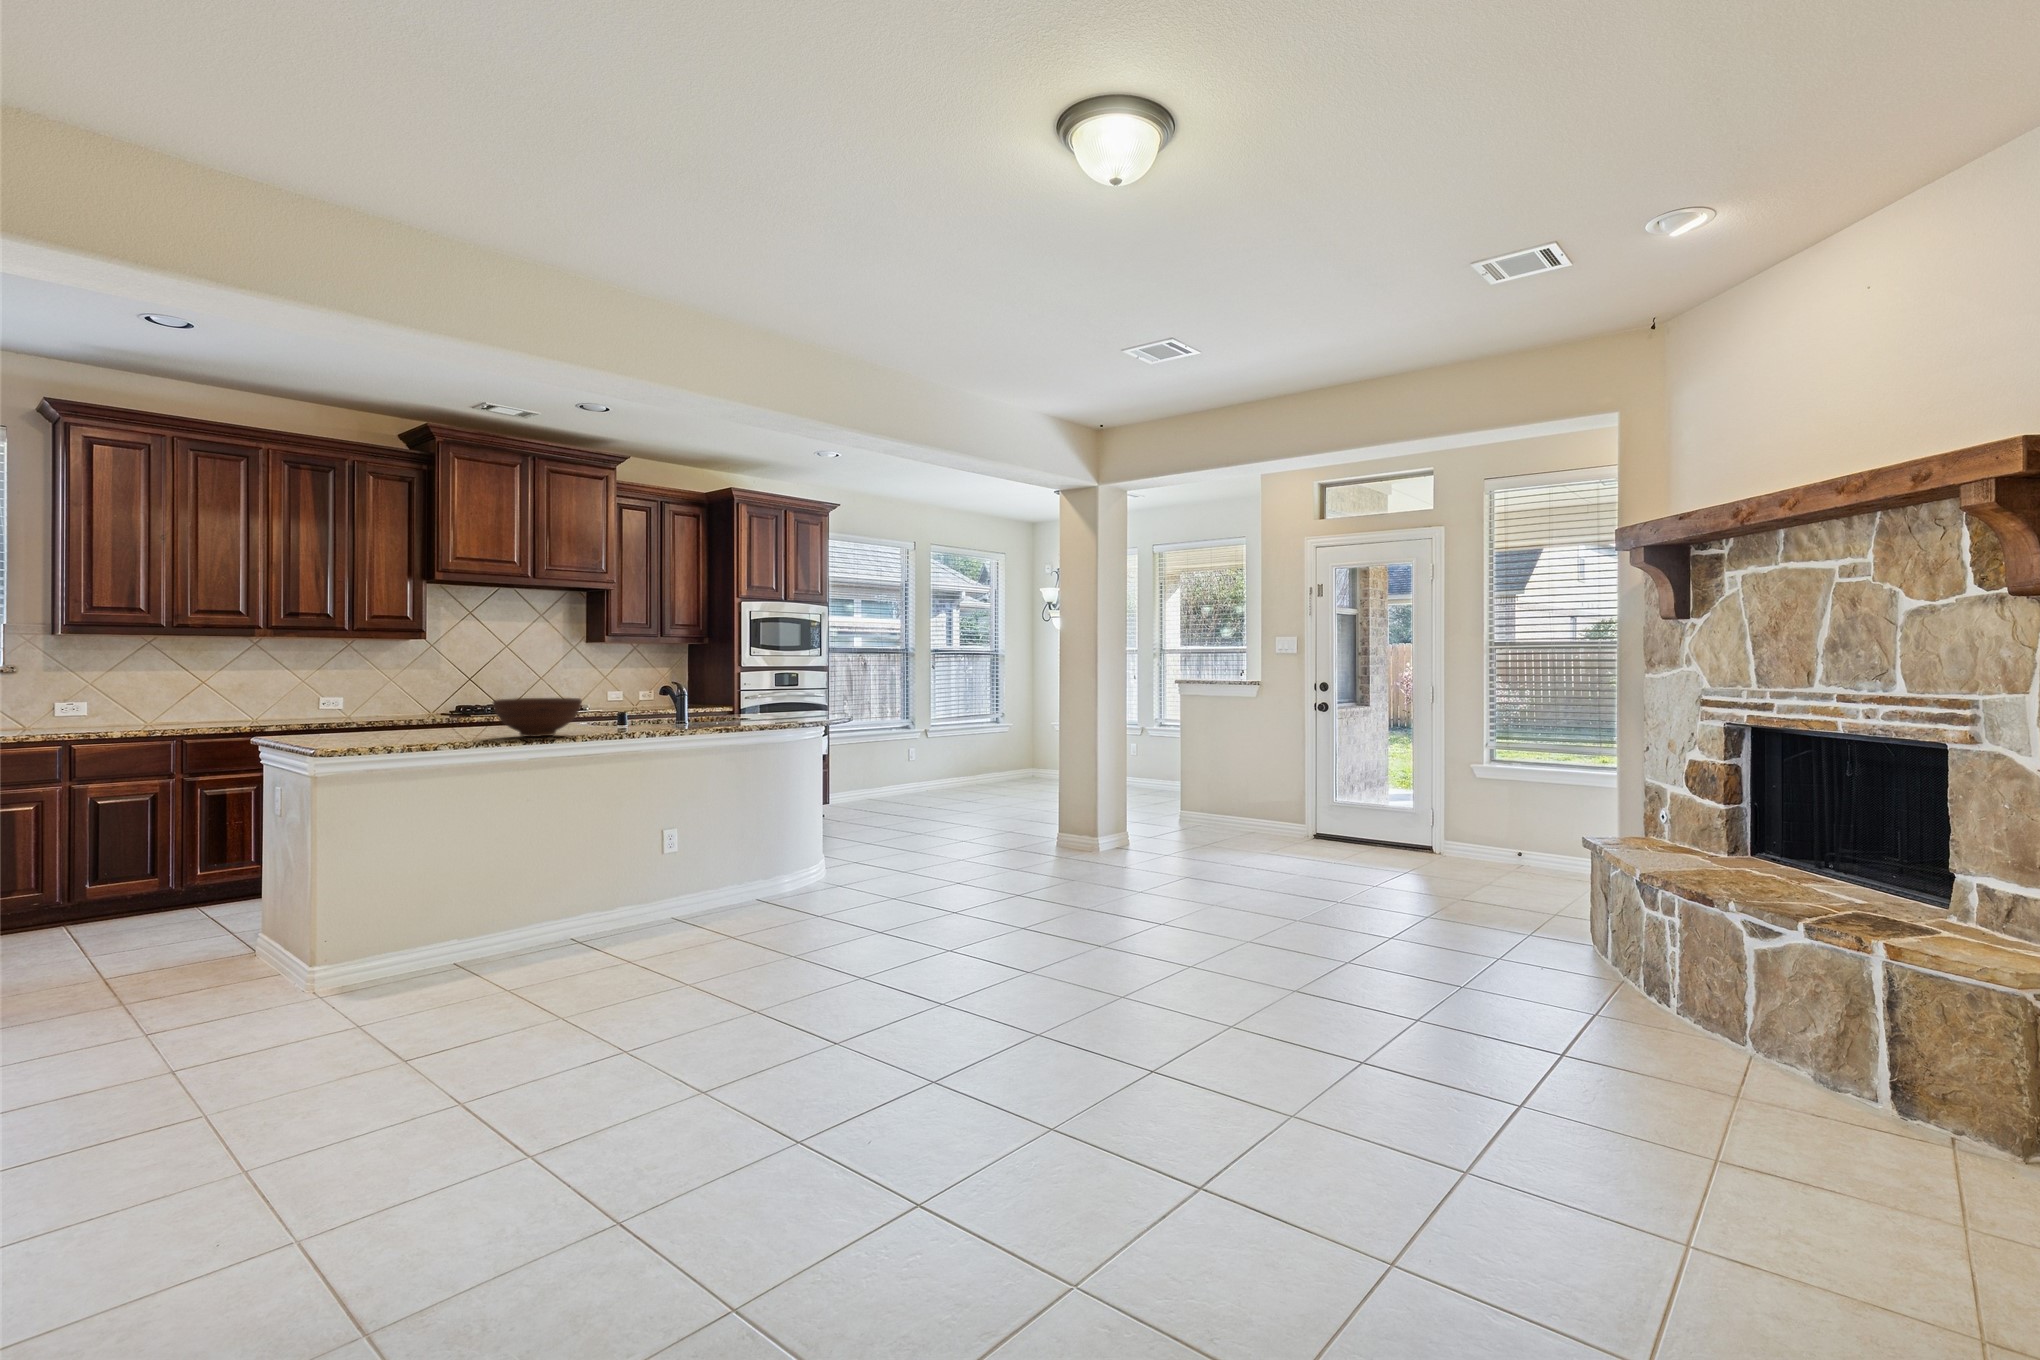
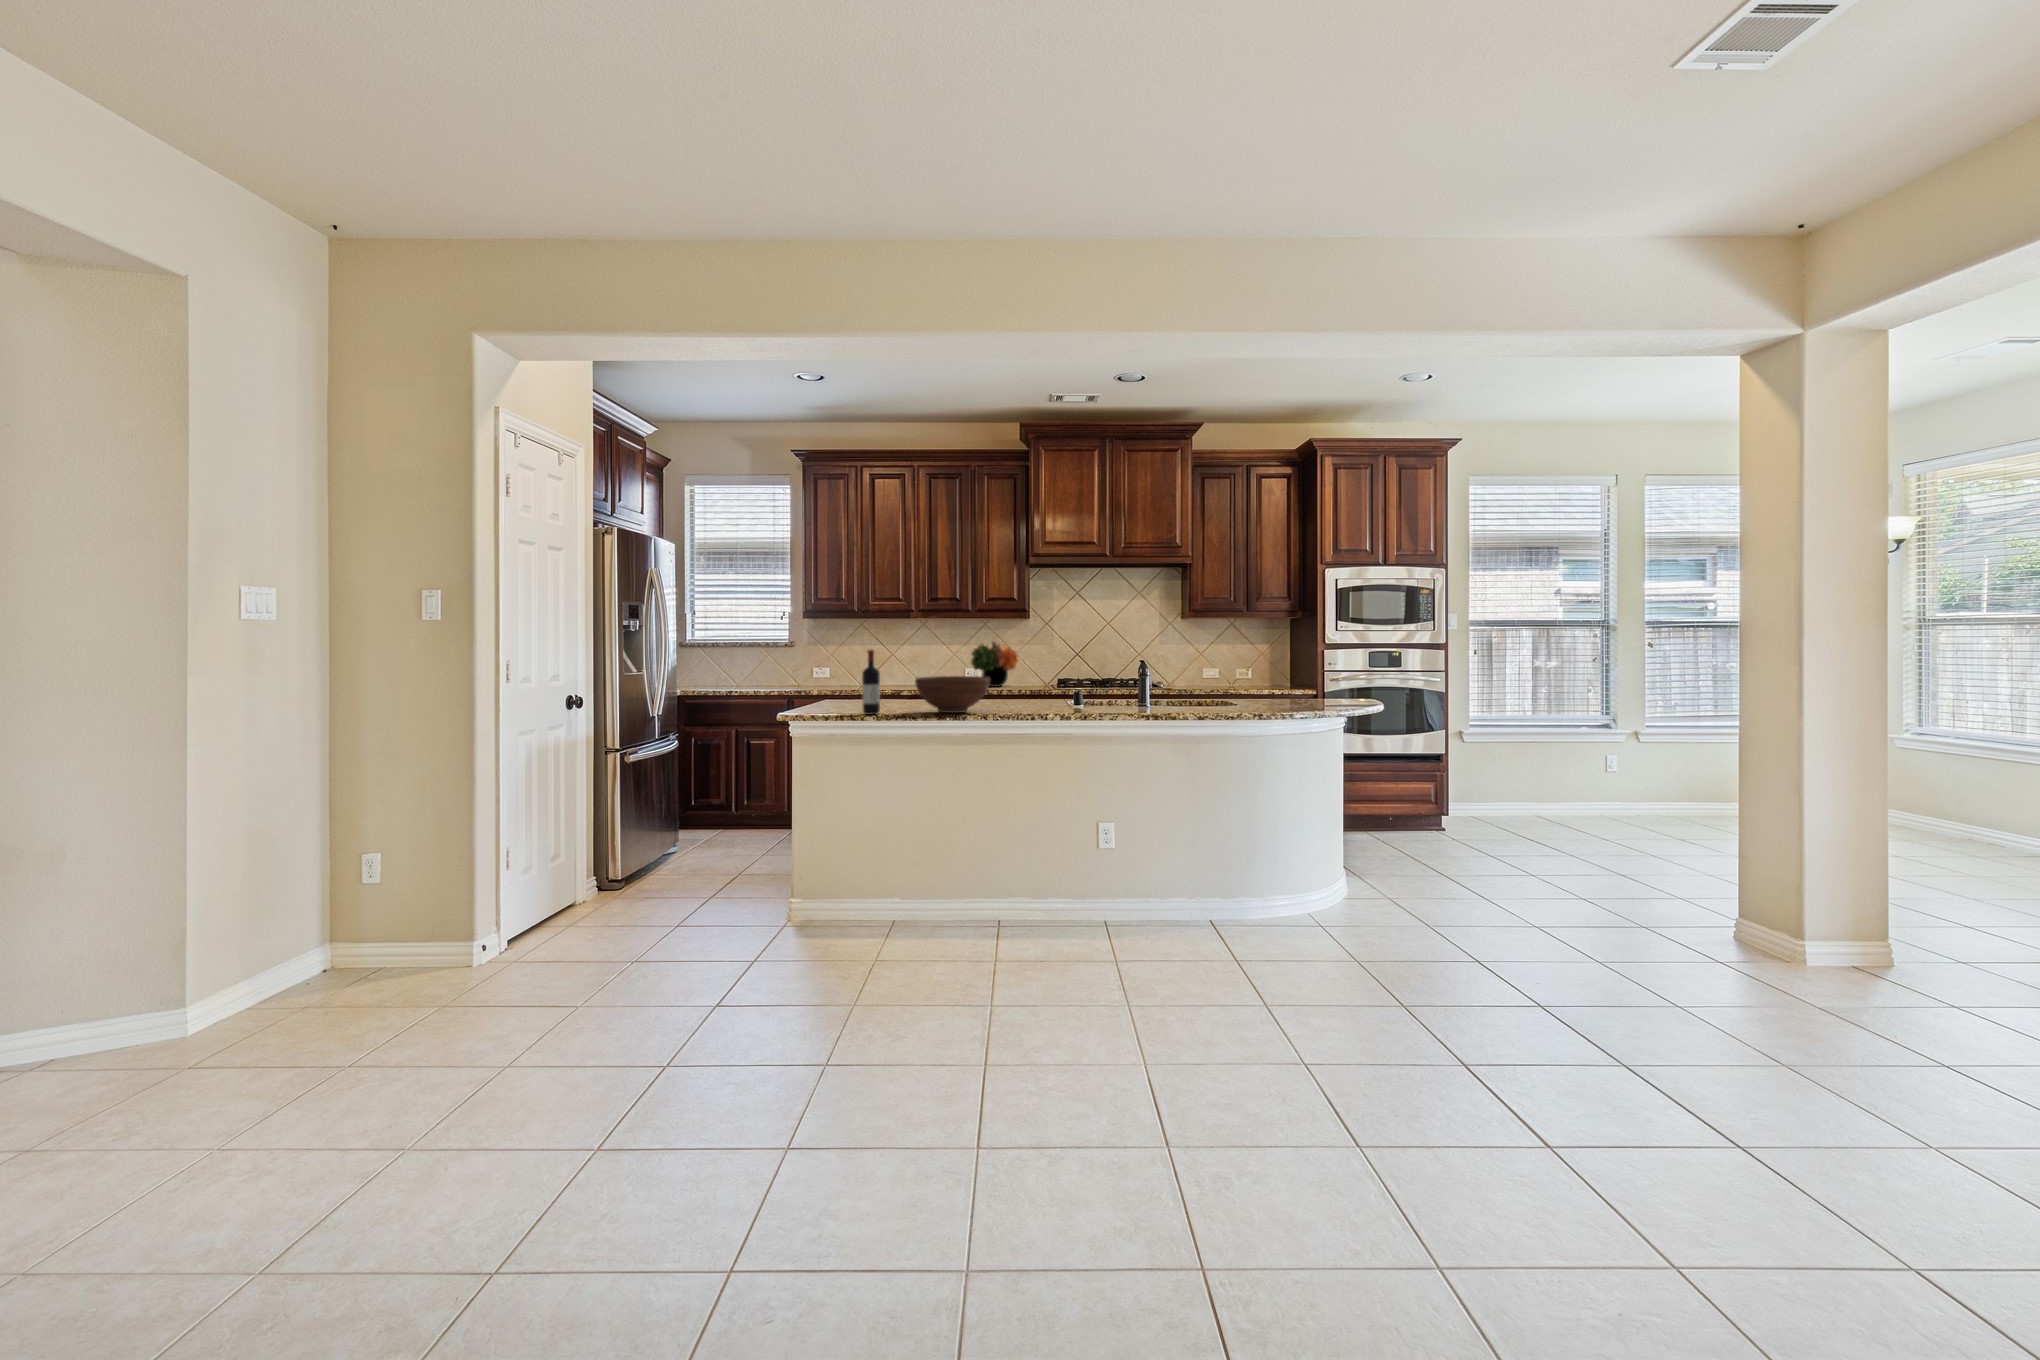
flower arrangement: none [334,666,408,719] -> present [971,642,1020,687]
wine bottle: none [435,670,458,743] -> present [862,650,880,715]

